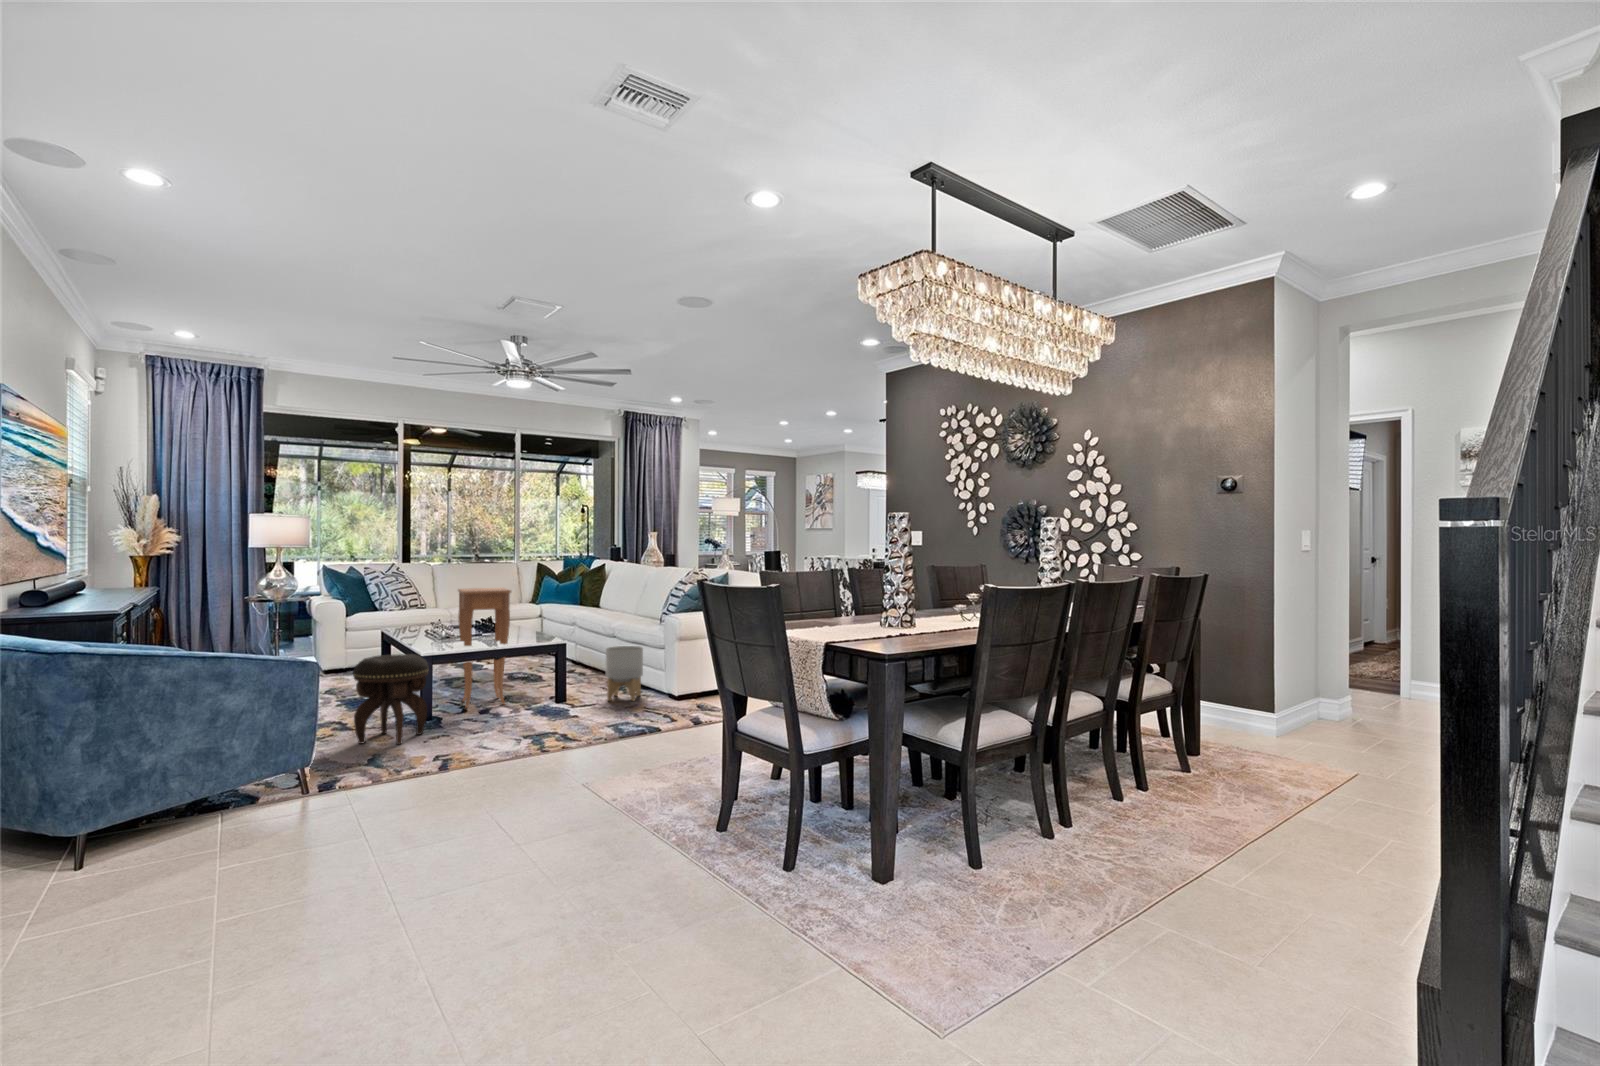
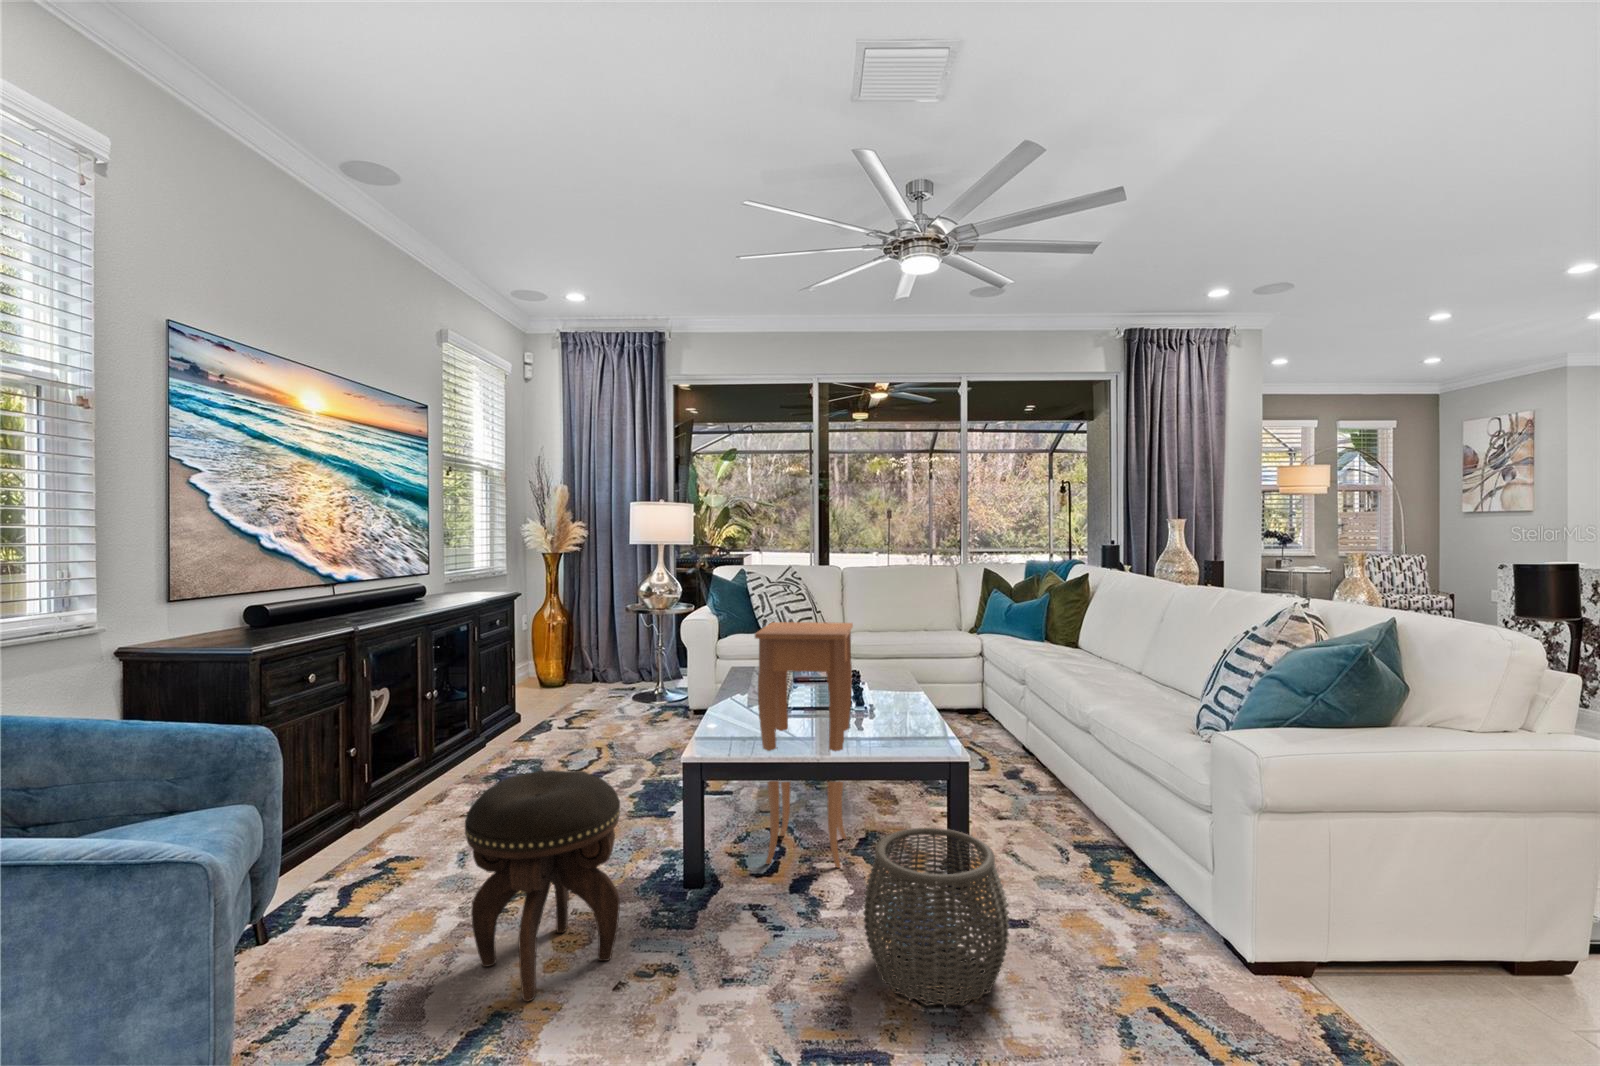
planter: present [606,646,643,701] -> none [1050,776,1147,939]
woven basket: none [538,664,598,721] -> present [863,828,1009,1007]

